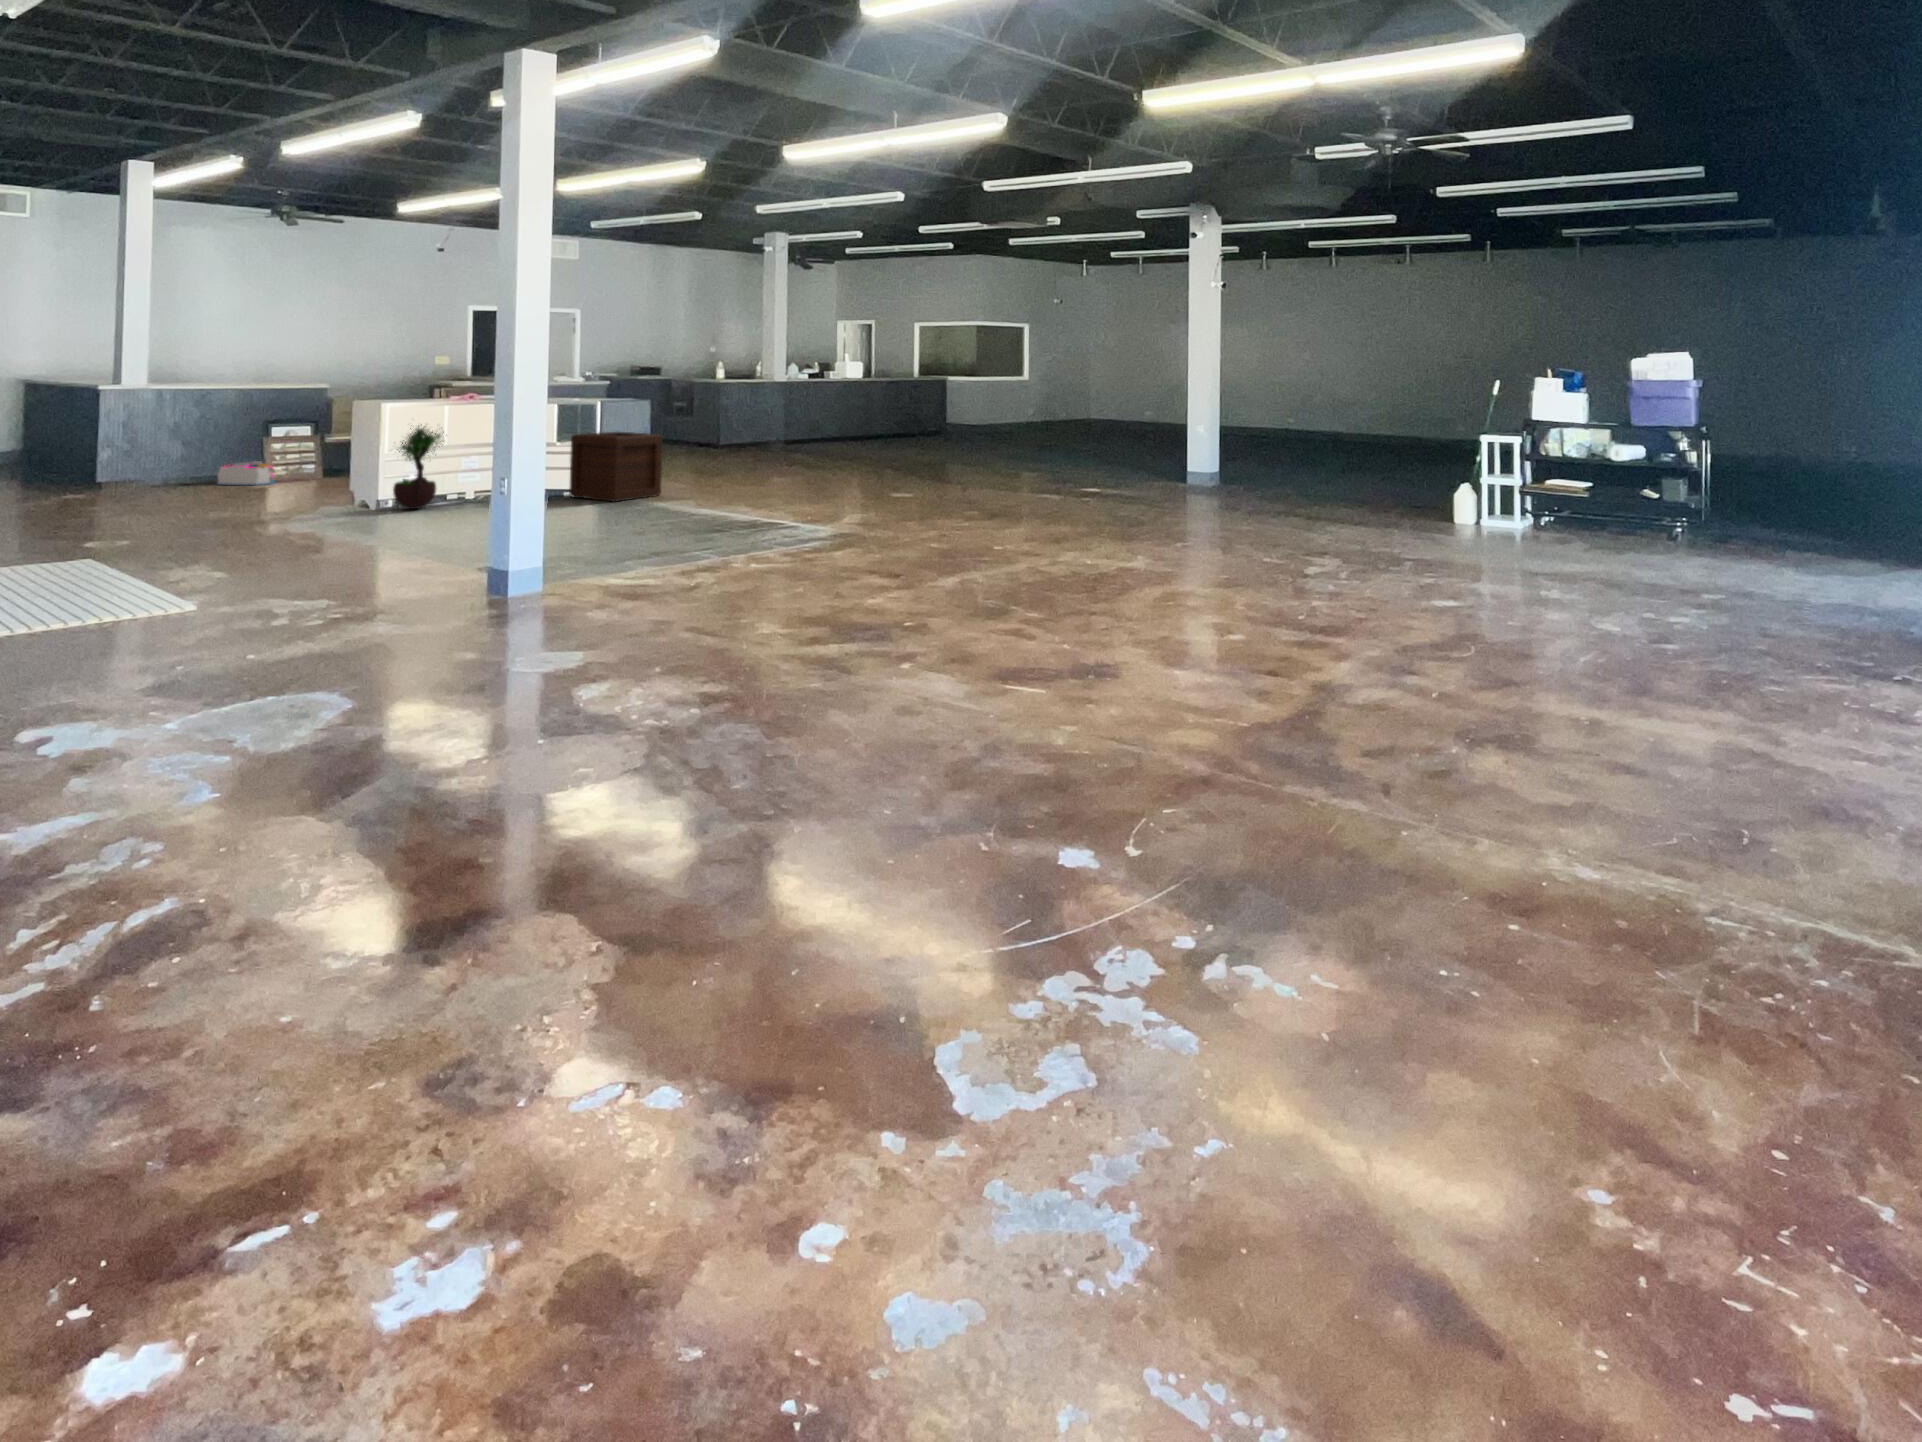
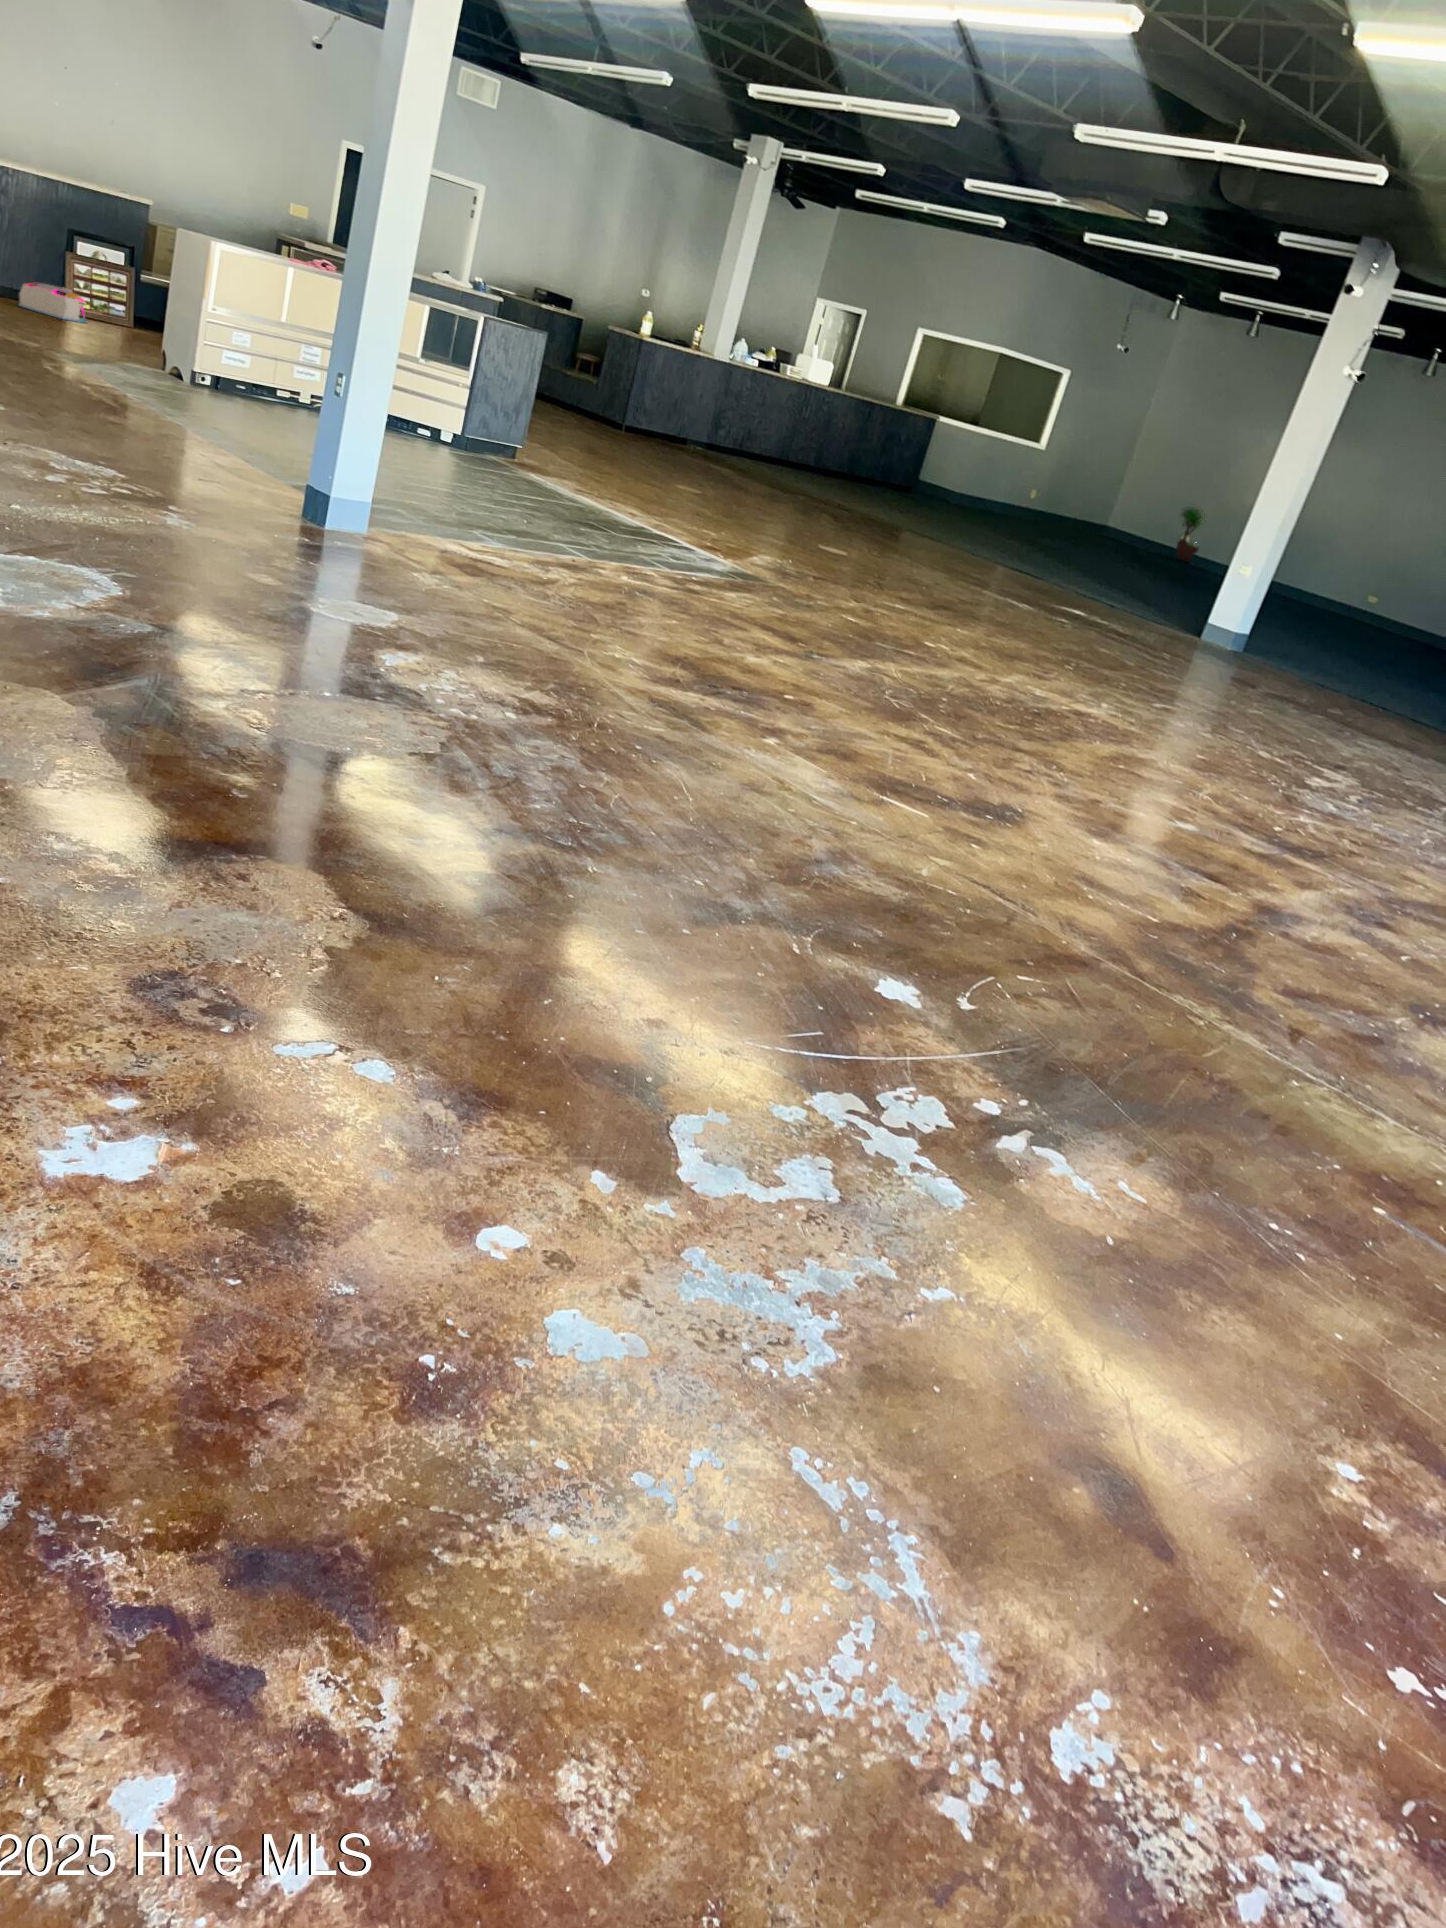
potted tree: present [393,426,447,509] -> present [1176,507,1207,562]
wooden crate: present [569,432,663,502] -> none [426,354,553,464]

